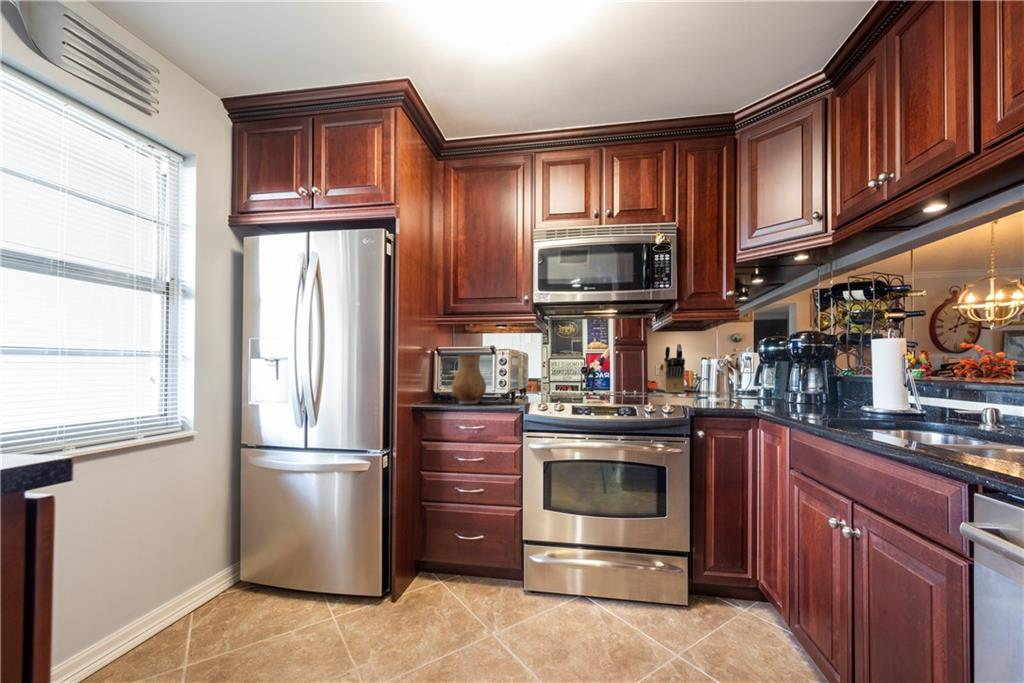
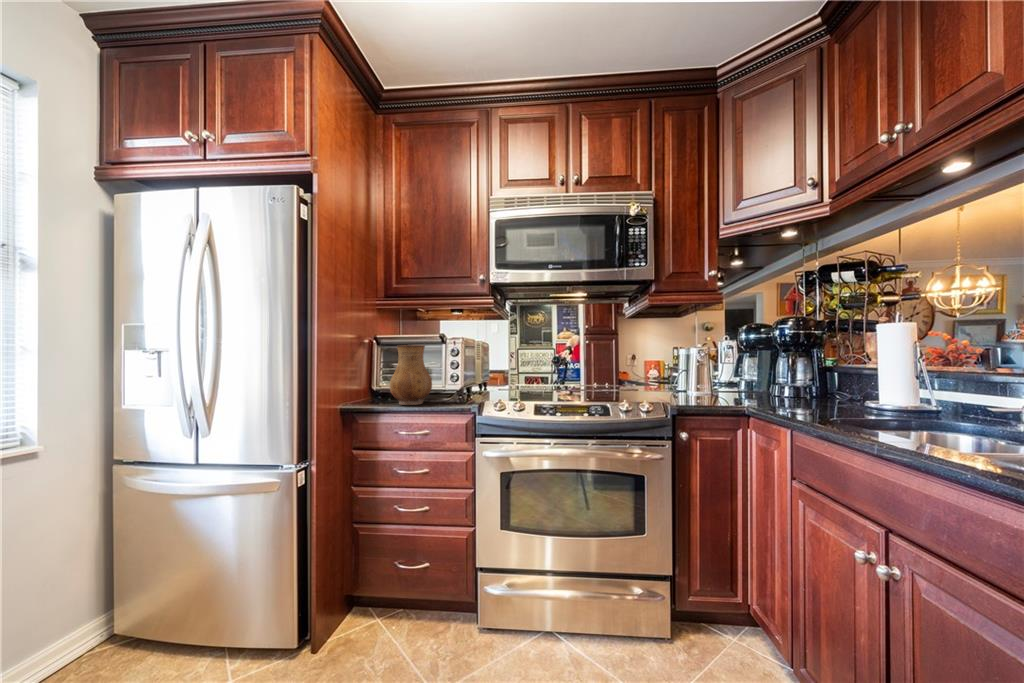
knife block: present [662,344,685,393] -> none [634,332,660,387]

